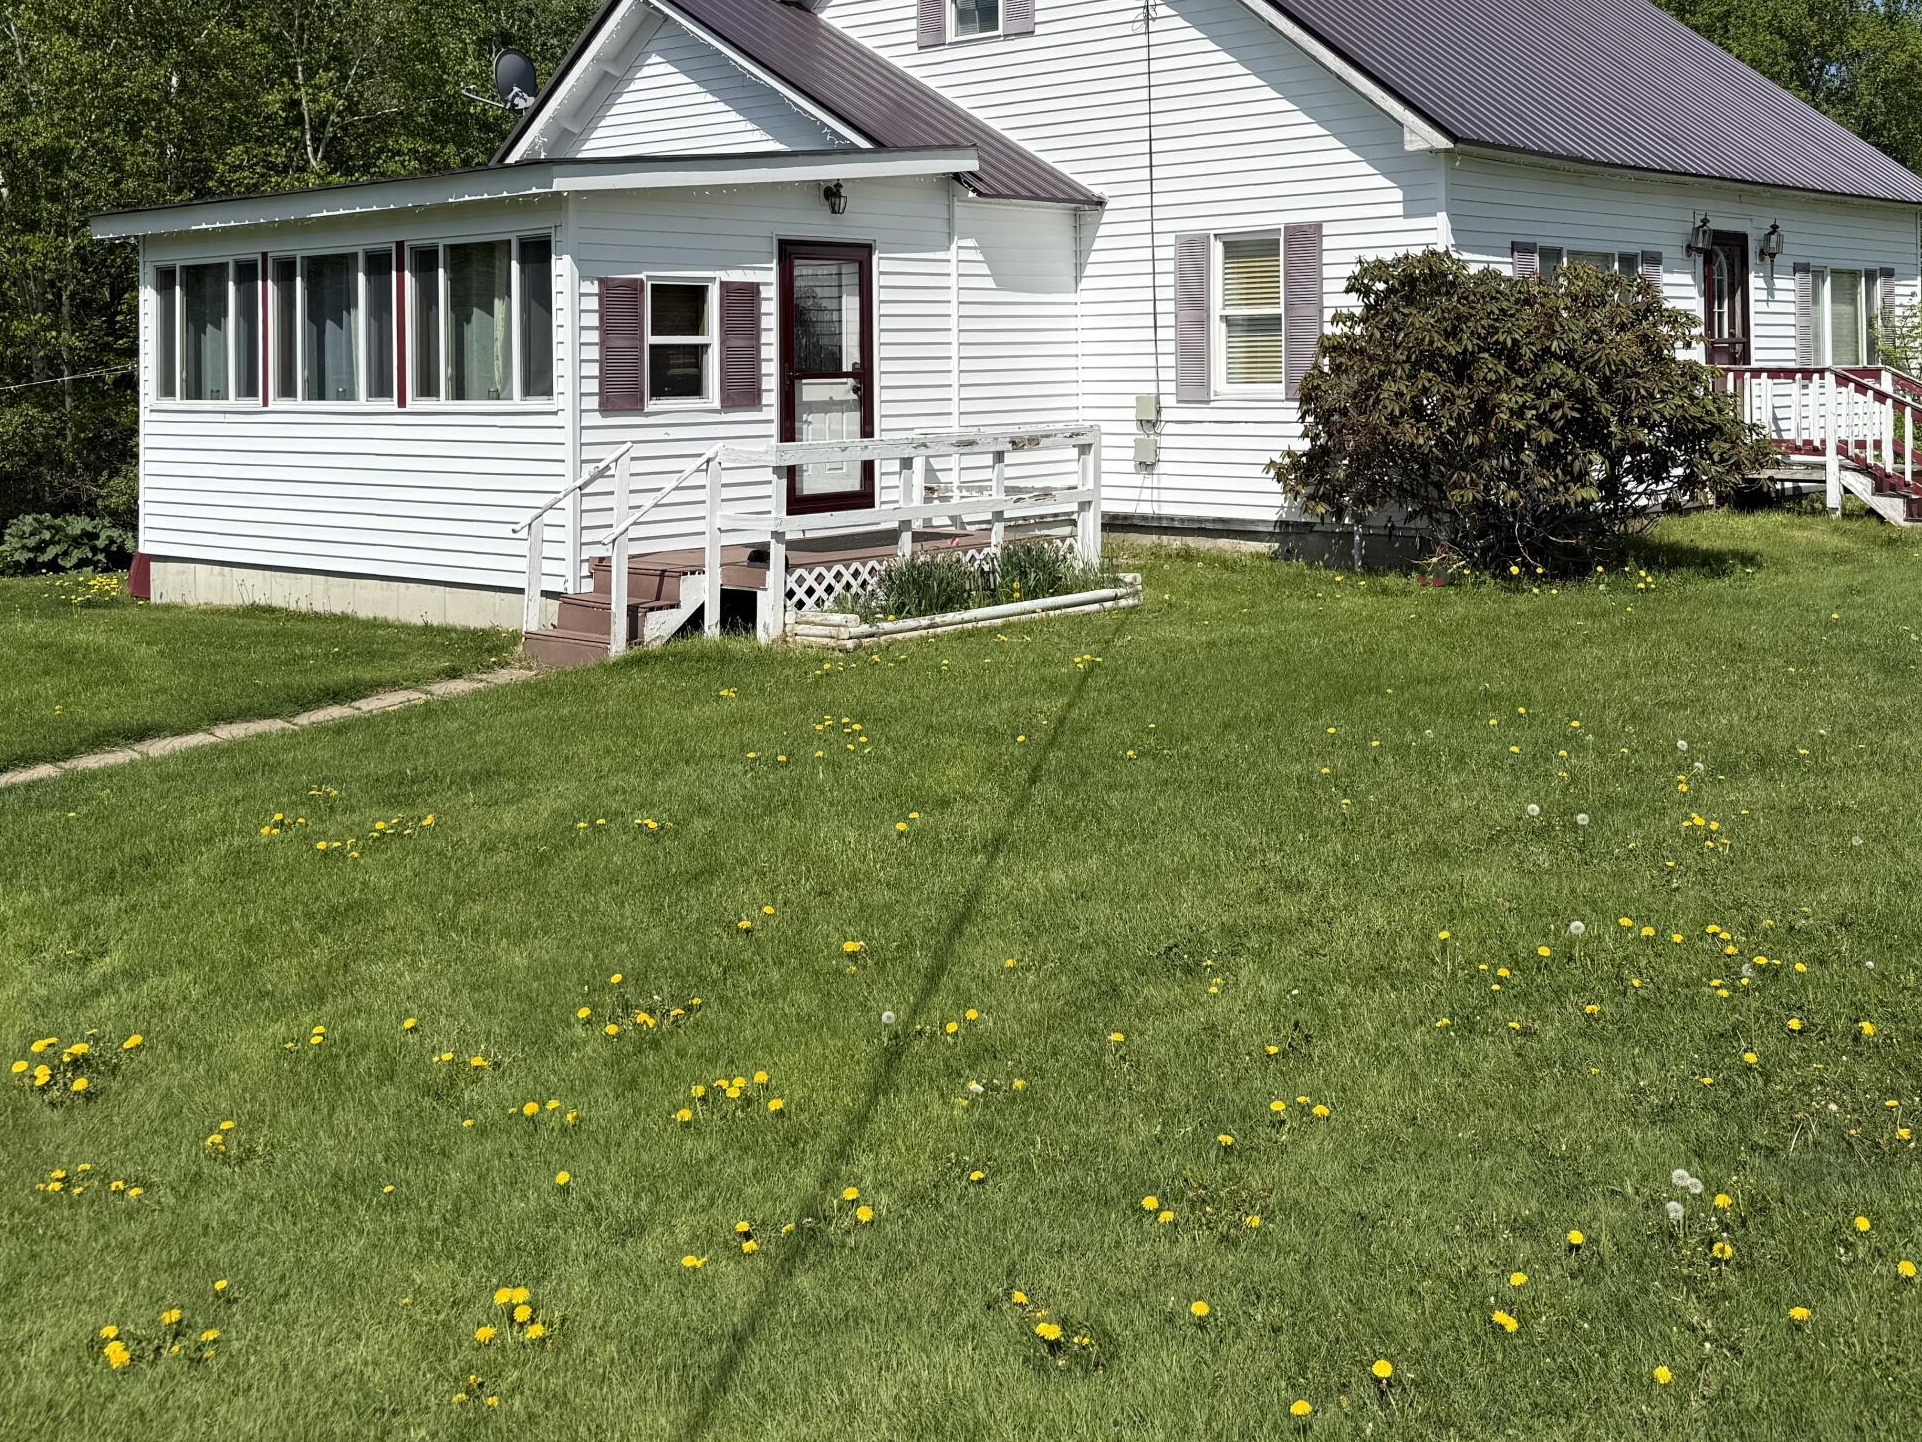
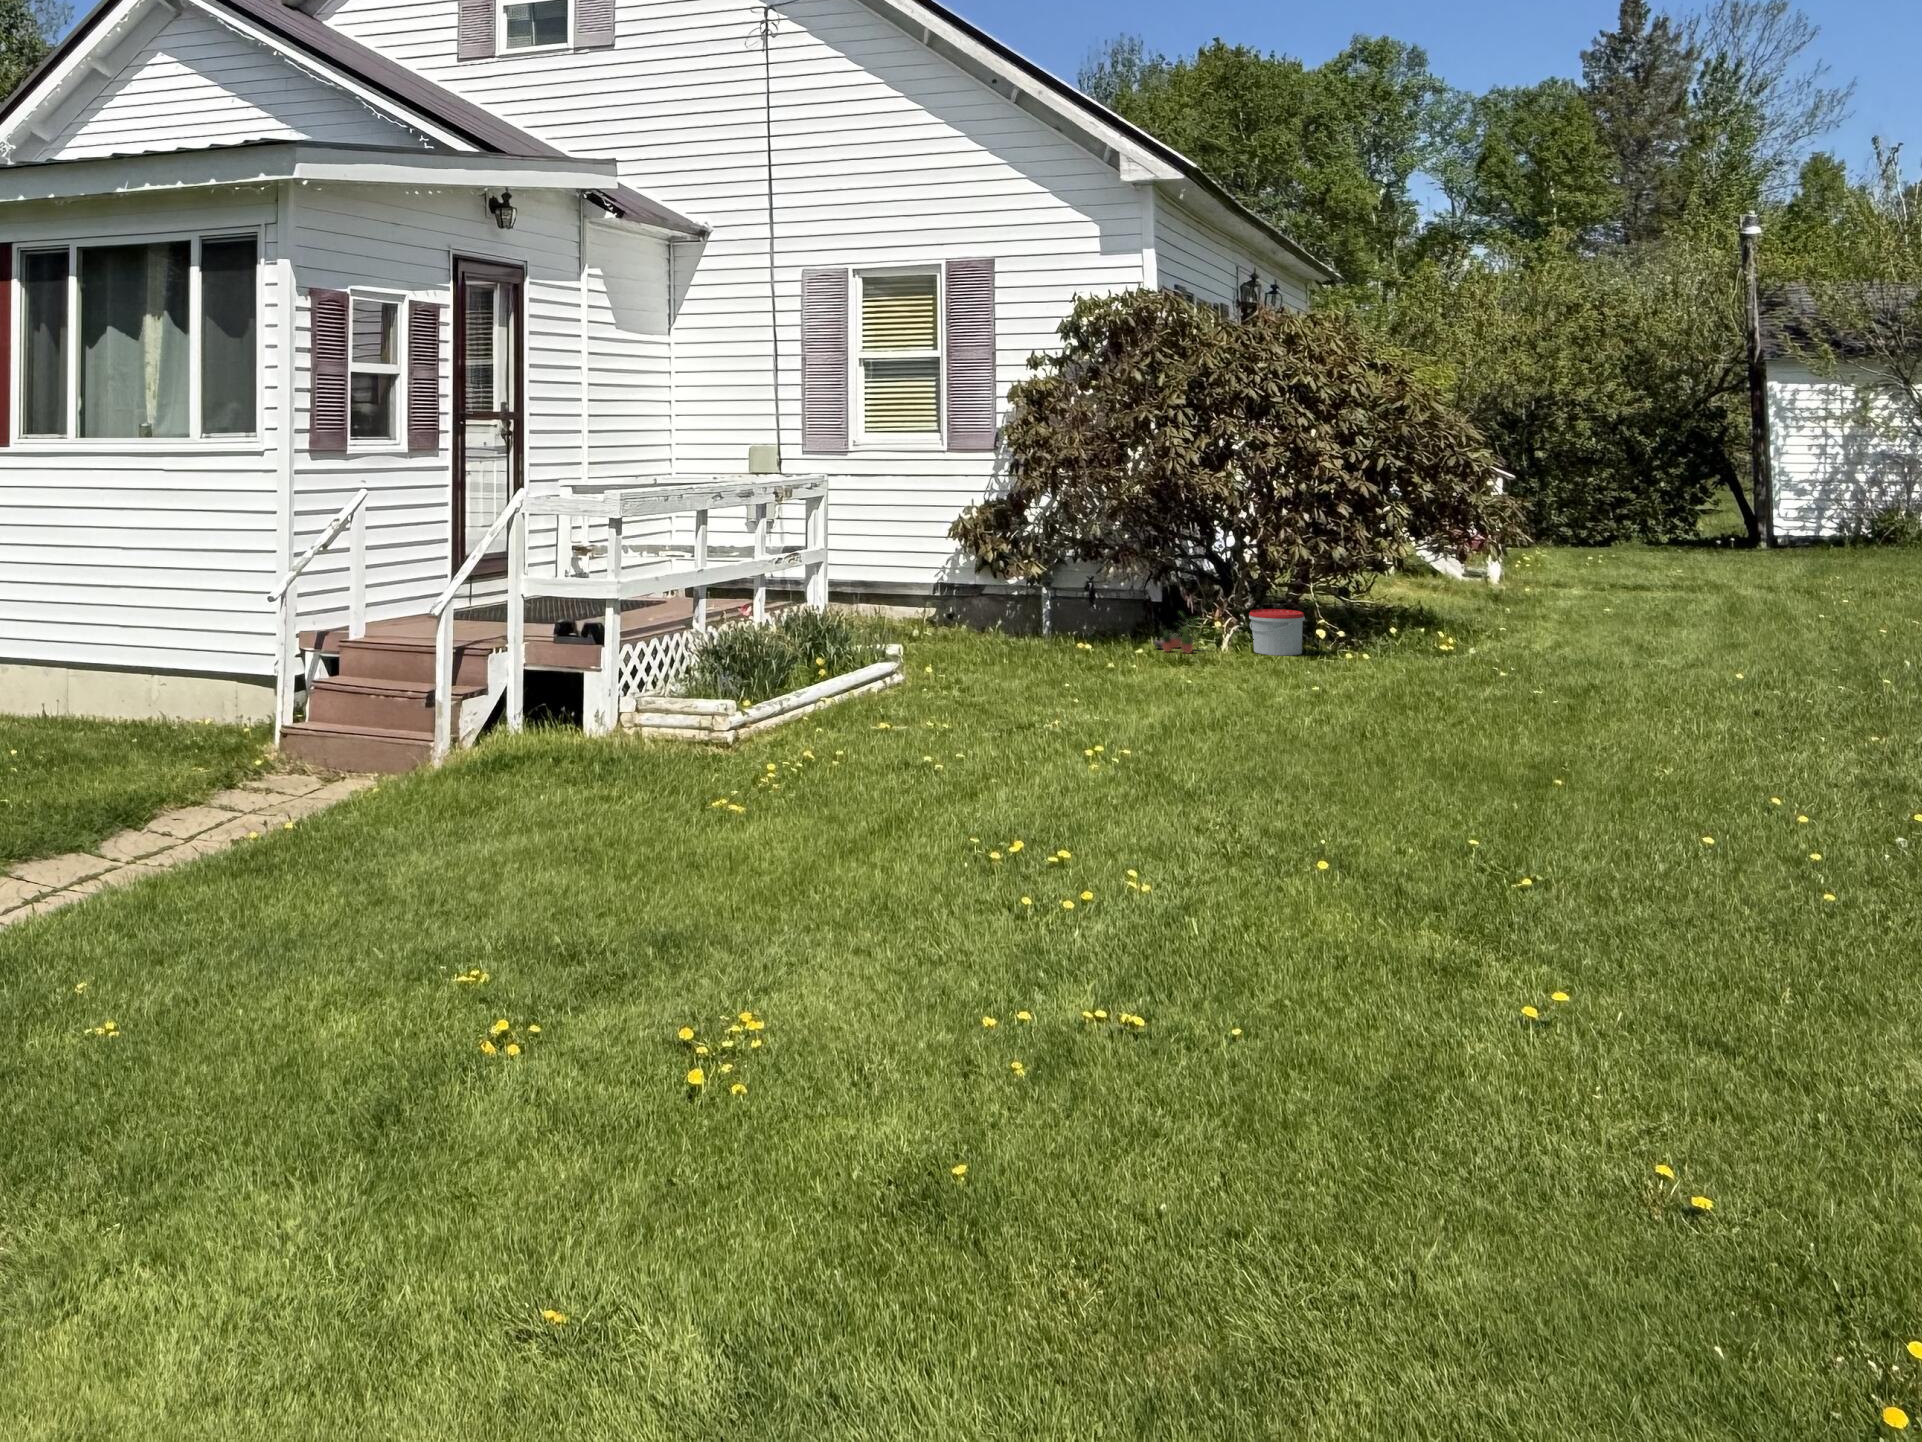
bucket: none [1493,547,1542,589] -> present [1249,609,1305,655]

